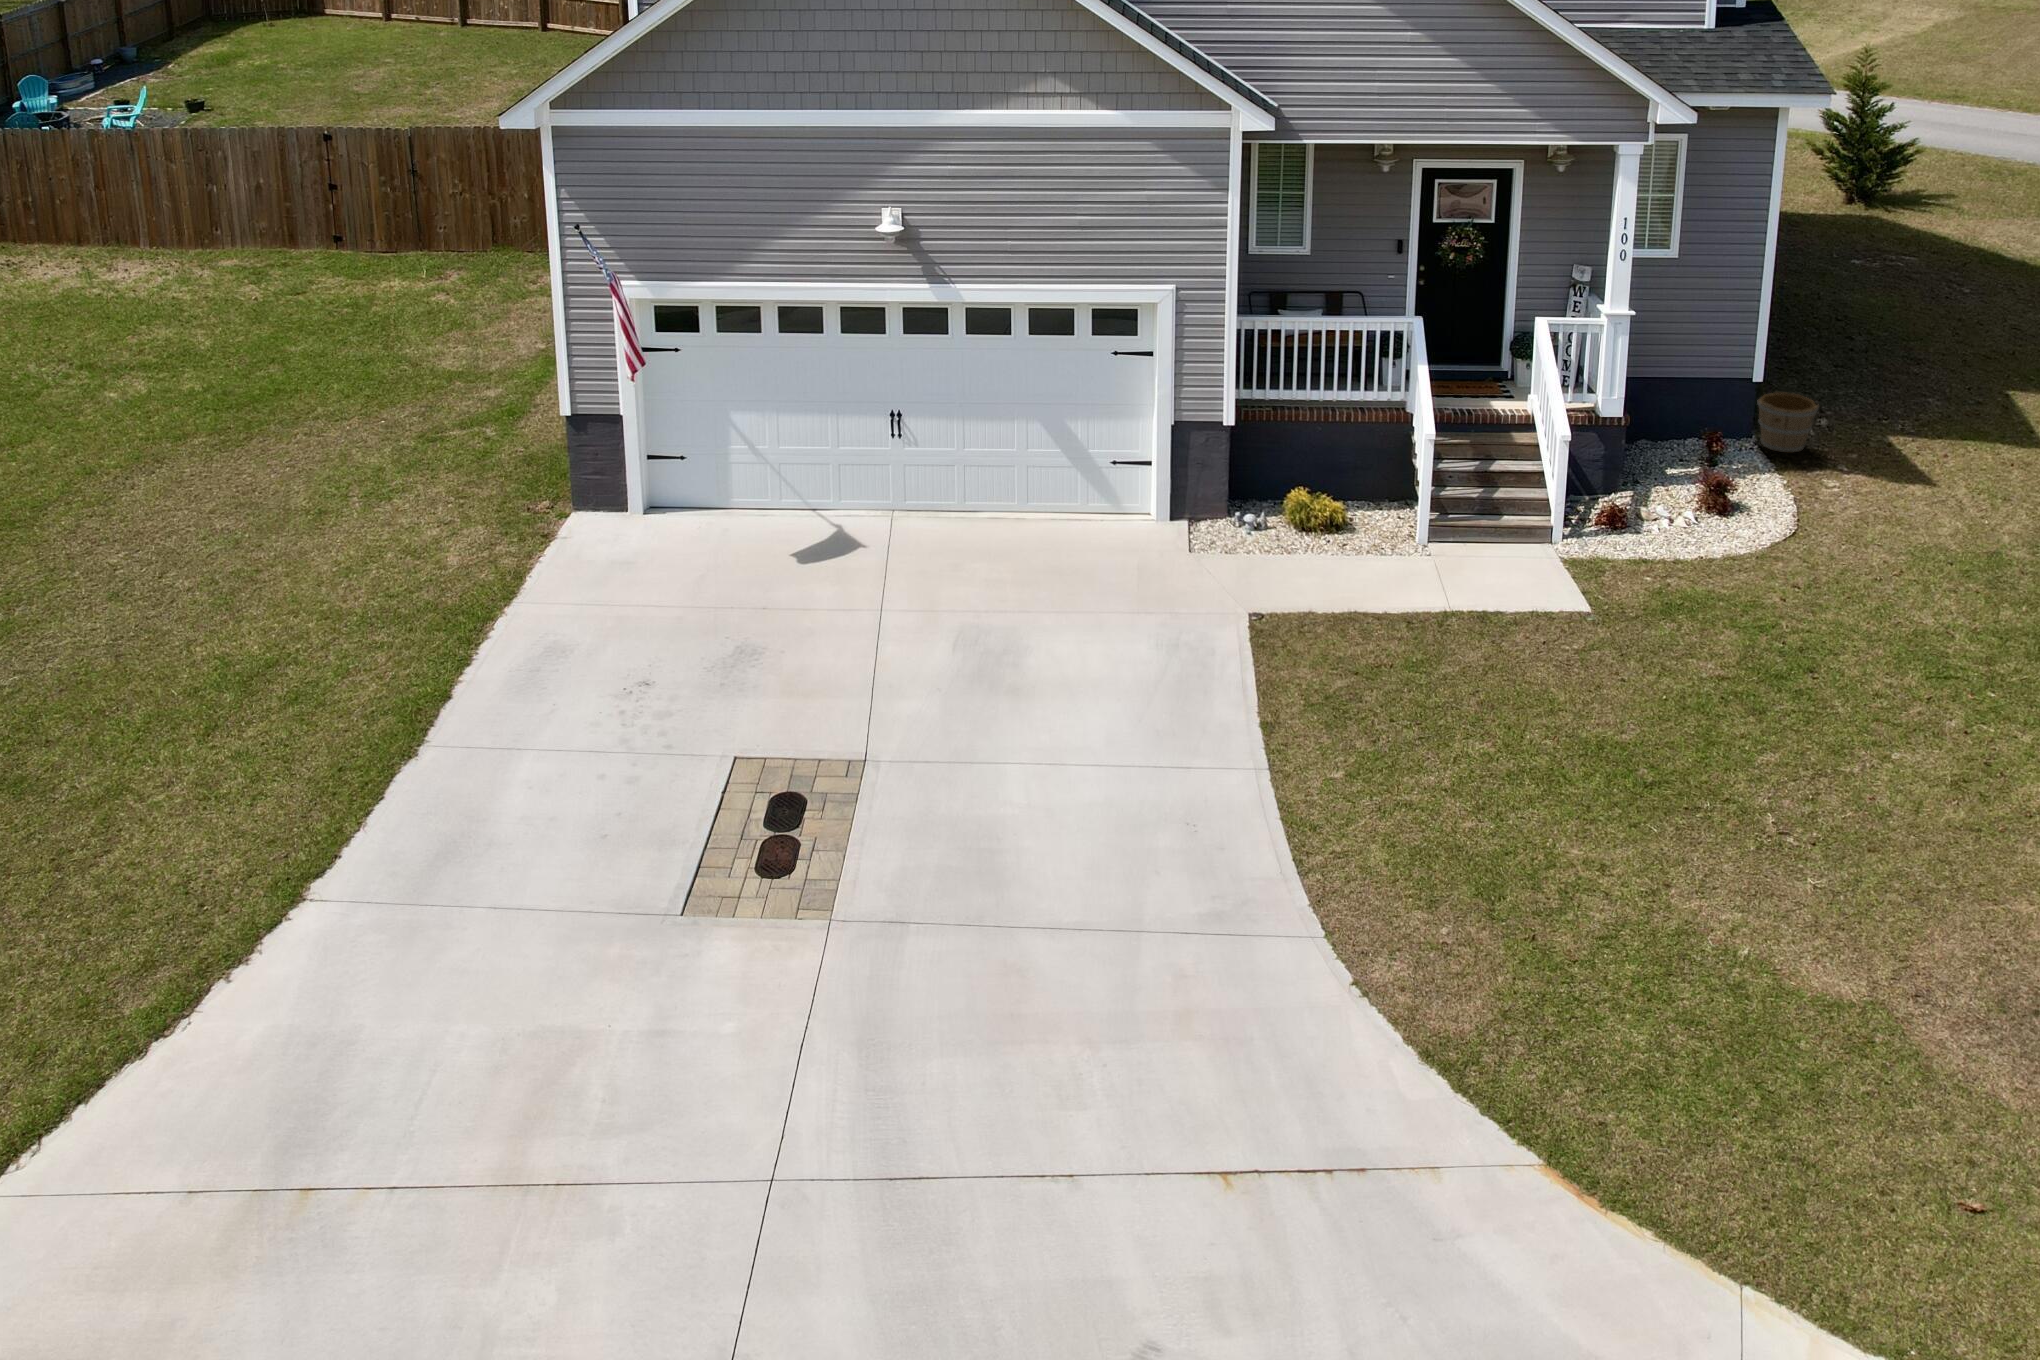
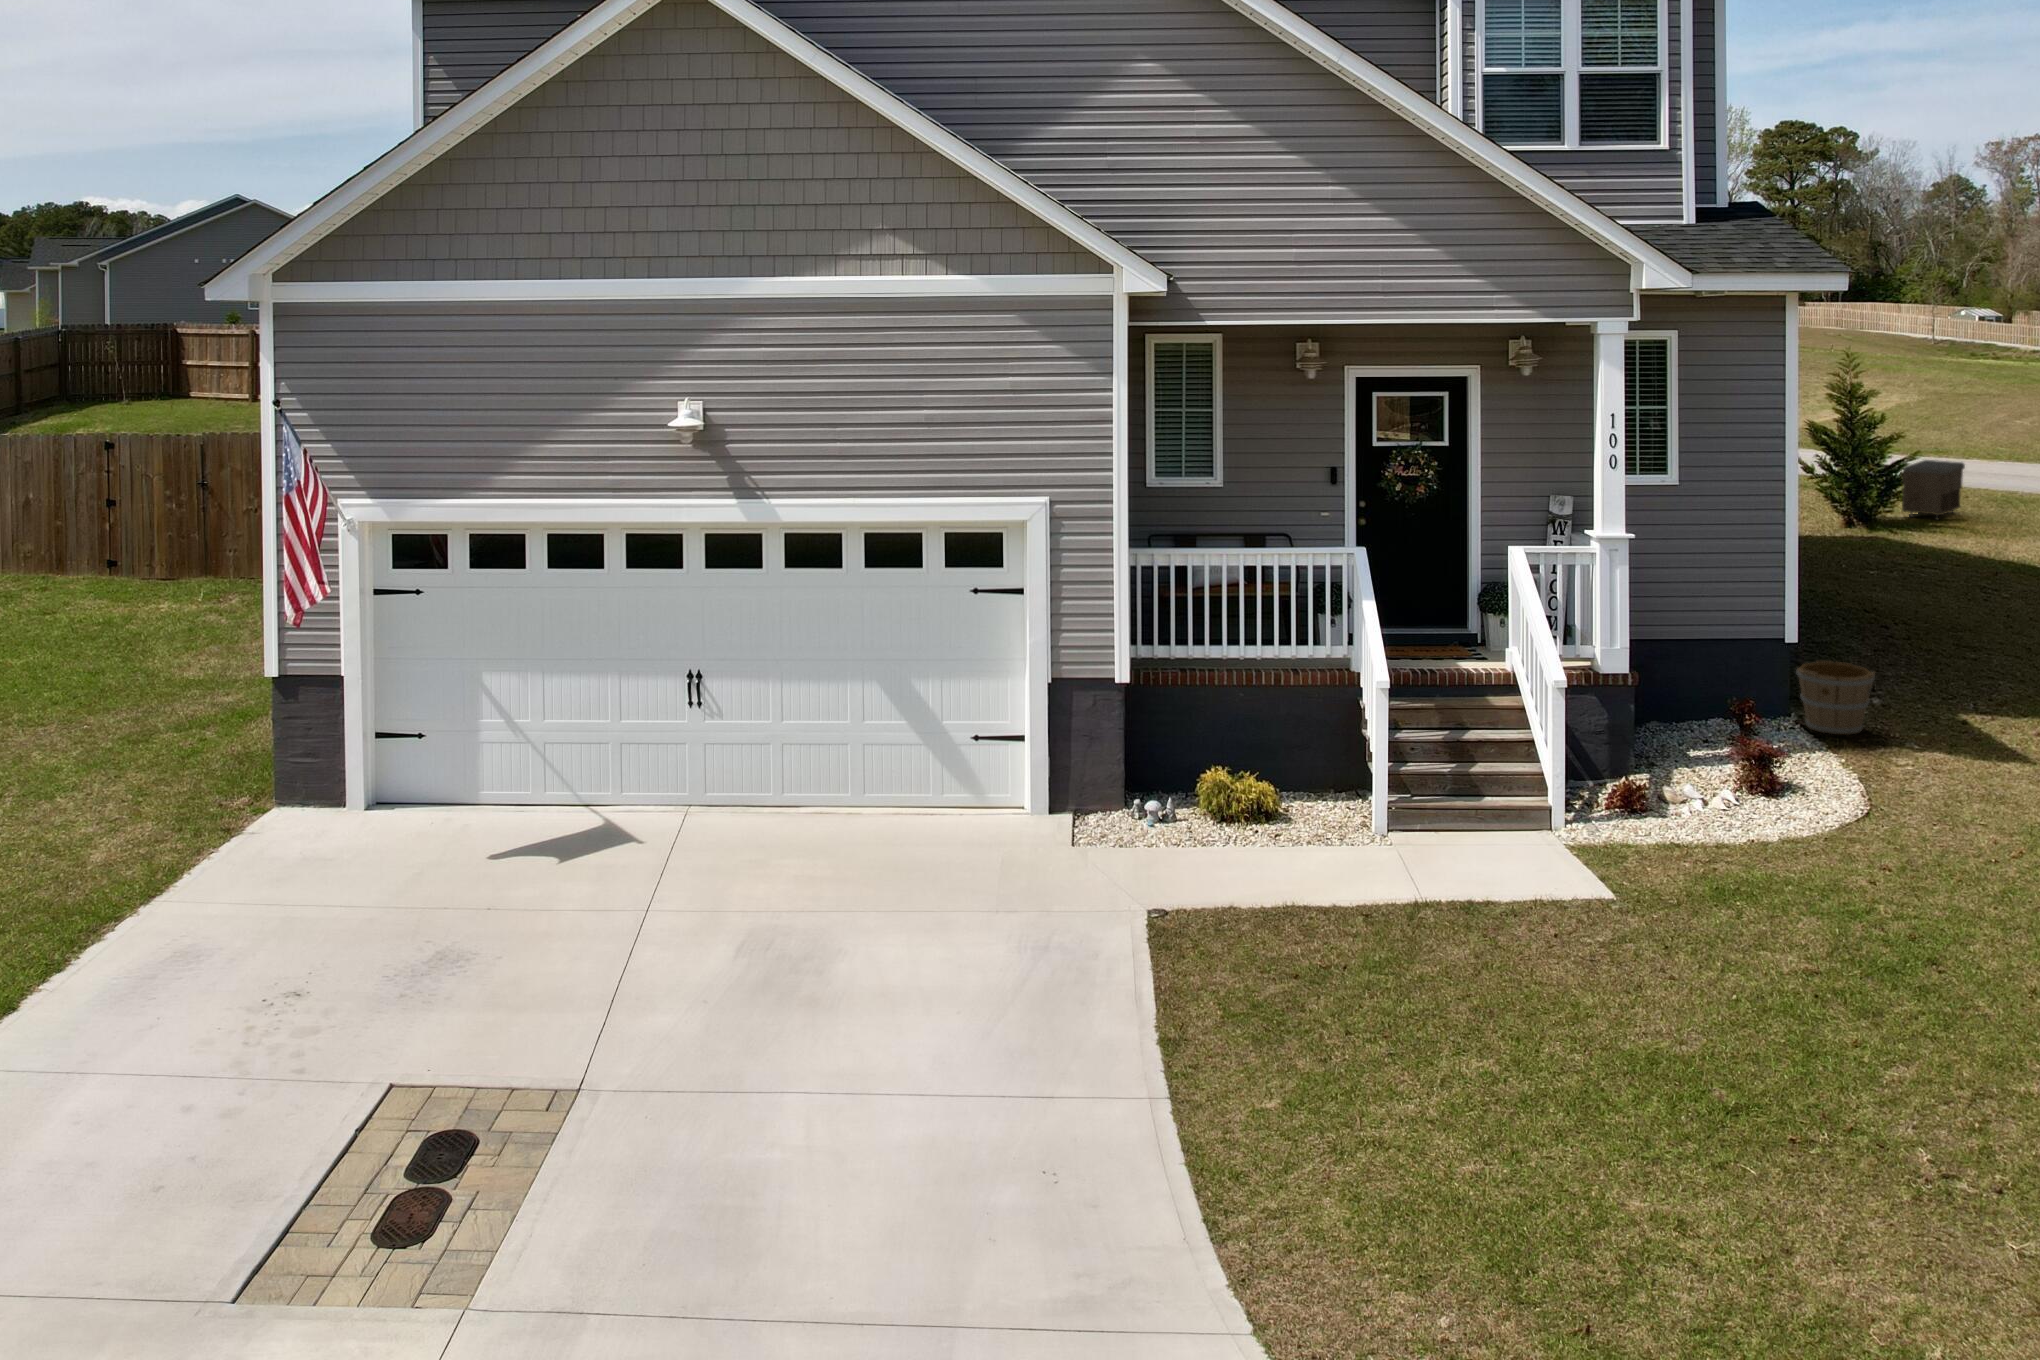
storage bench: none [1884,157,1944,212] -> present [1902,460,1965,519]

